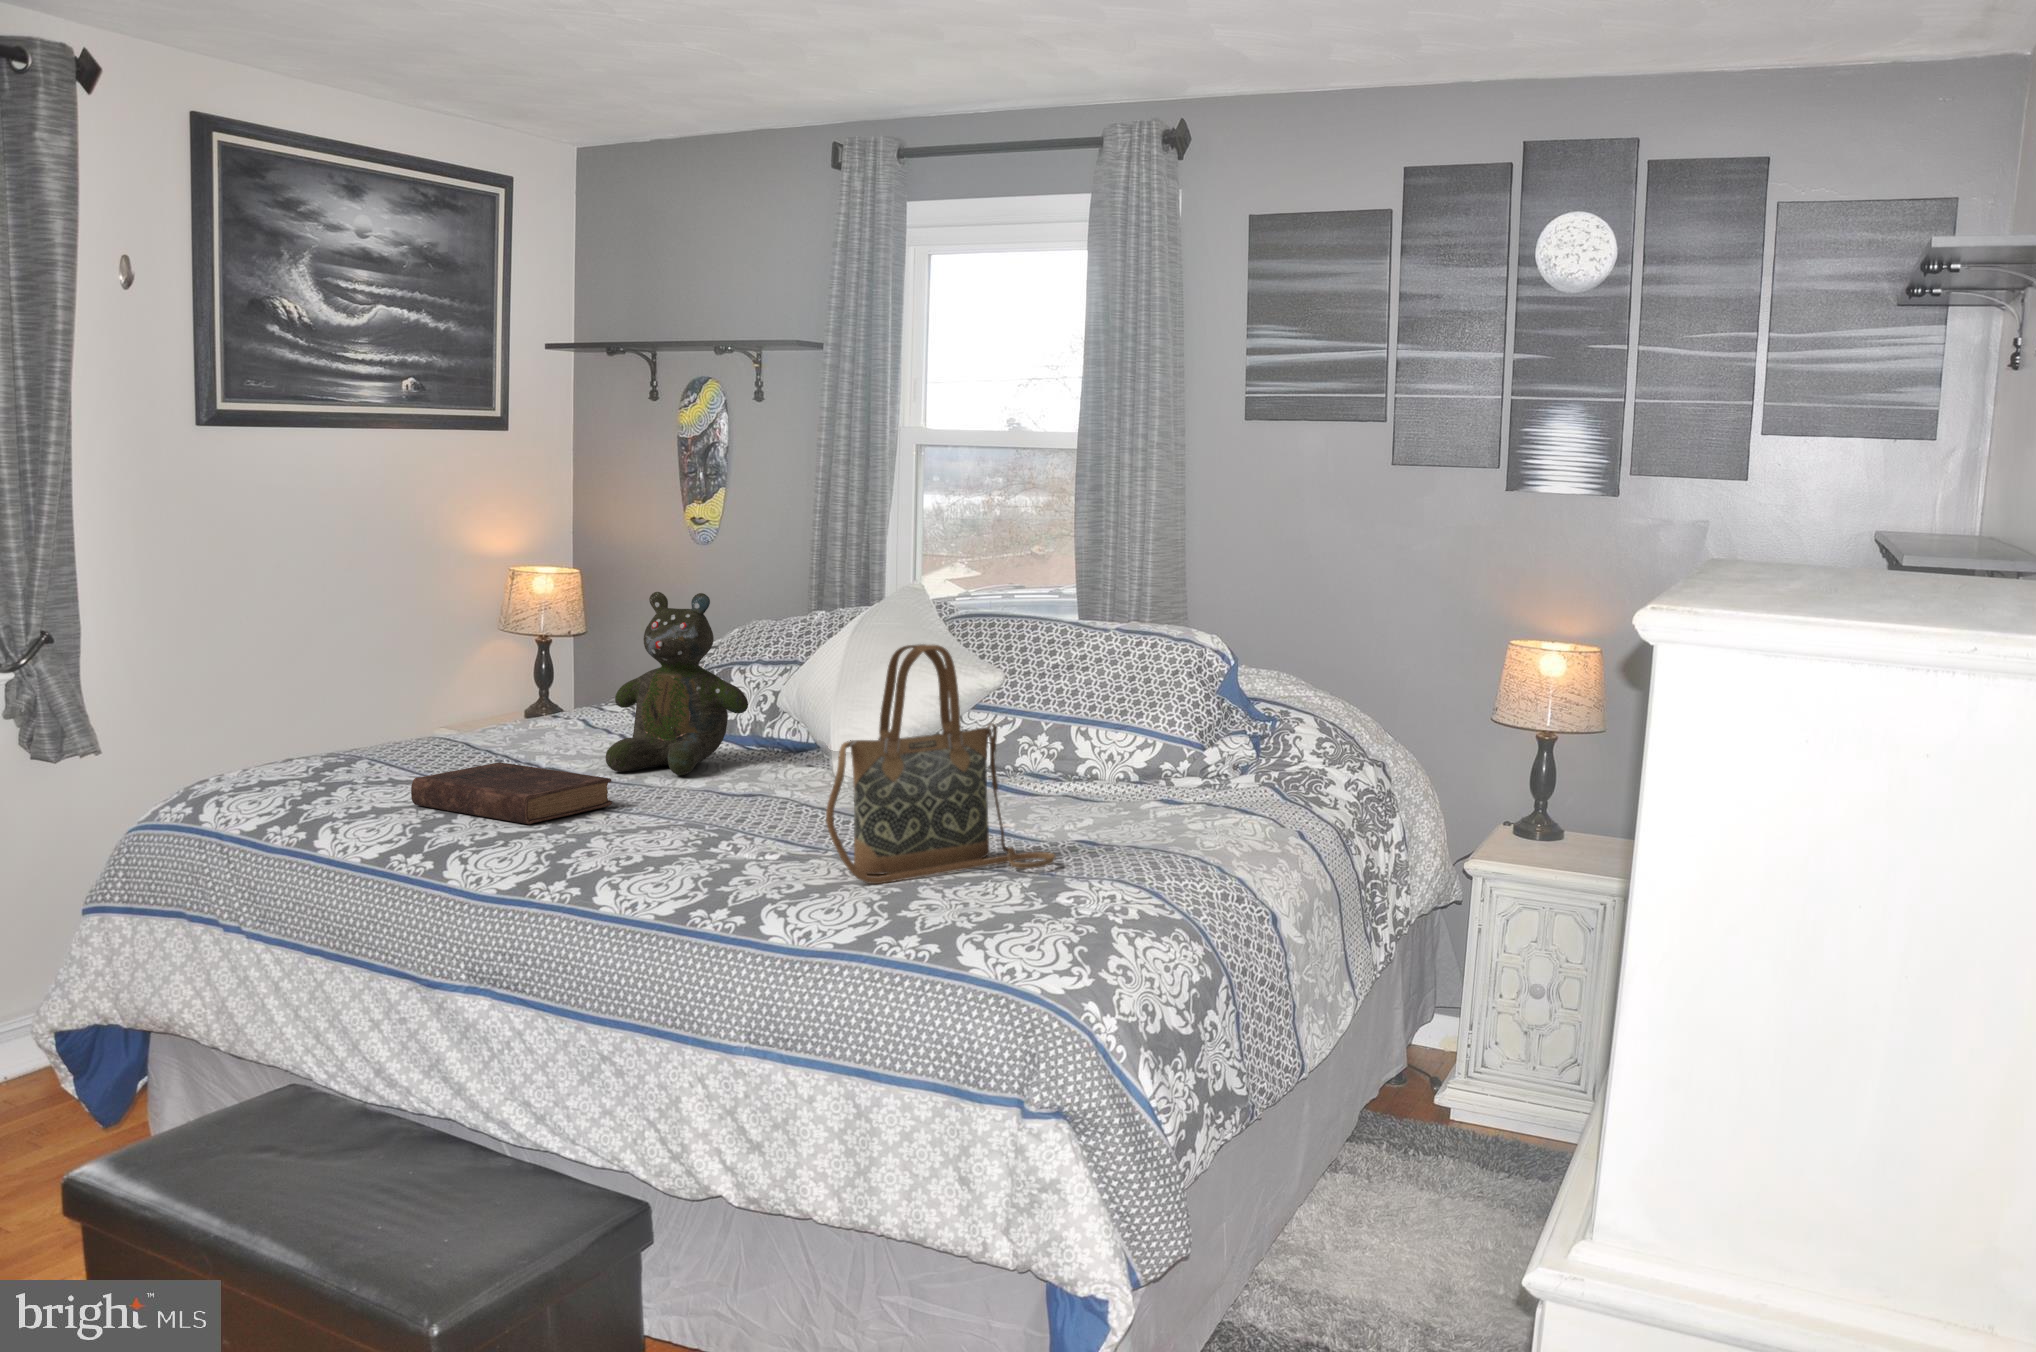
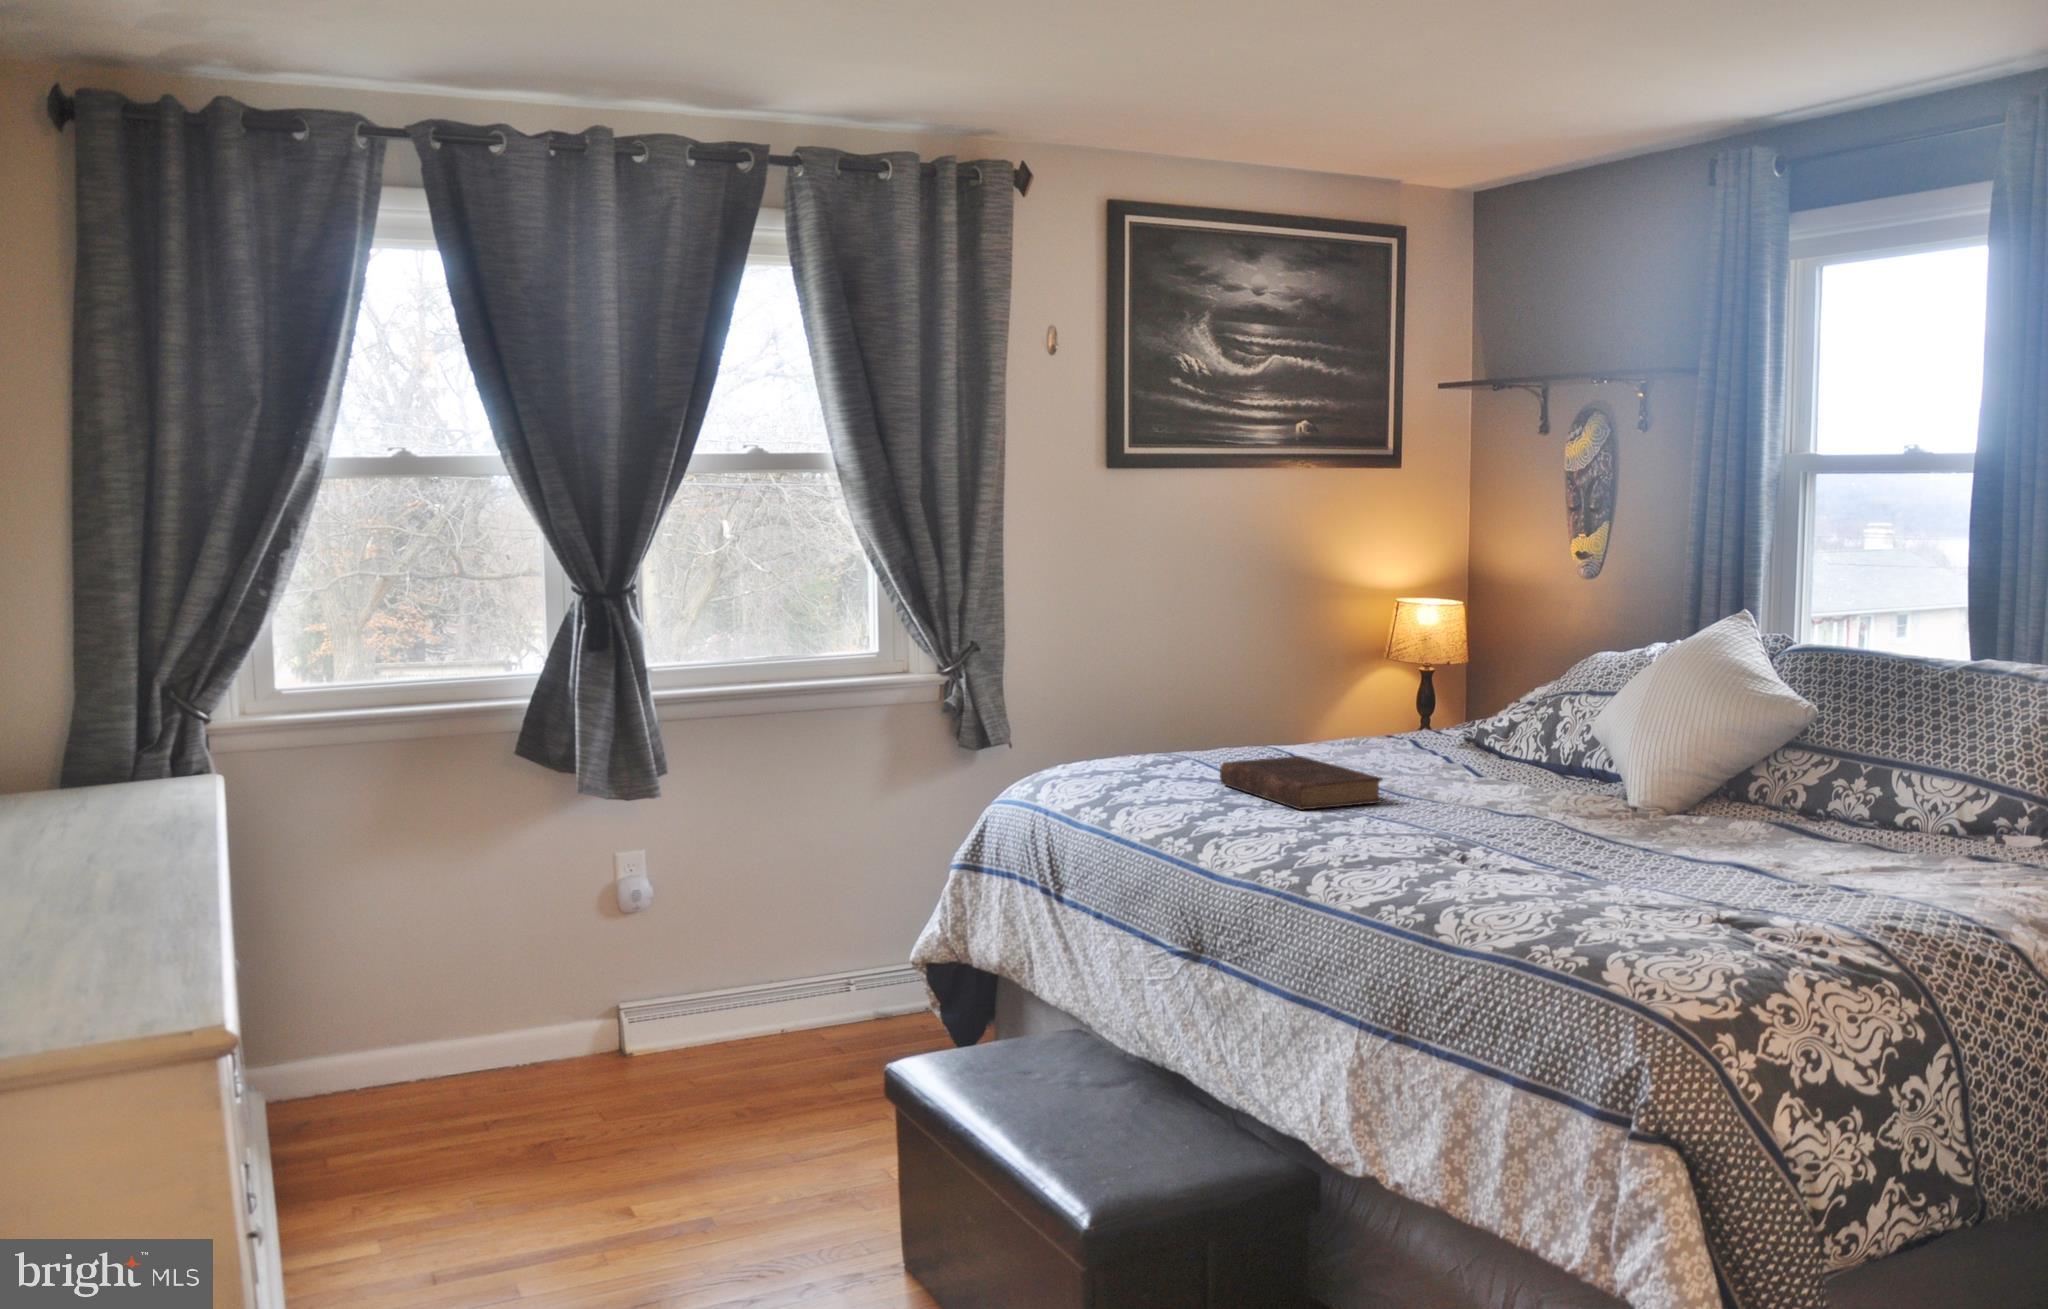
teddy bear: present [606,592,748,775] -> none [1401,611,1541,784]
handbag: present [826,644,1056,884] -> none [1527,670,1780,906]

